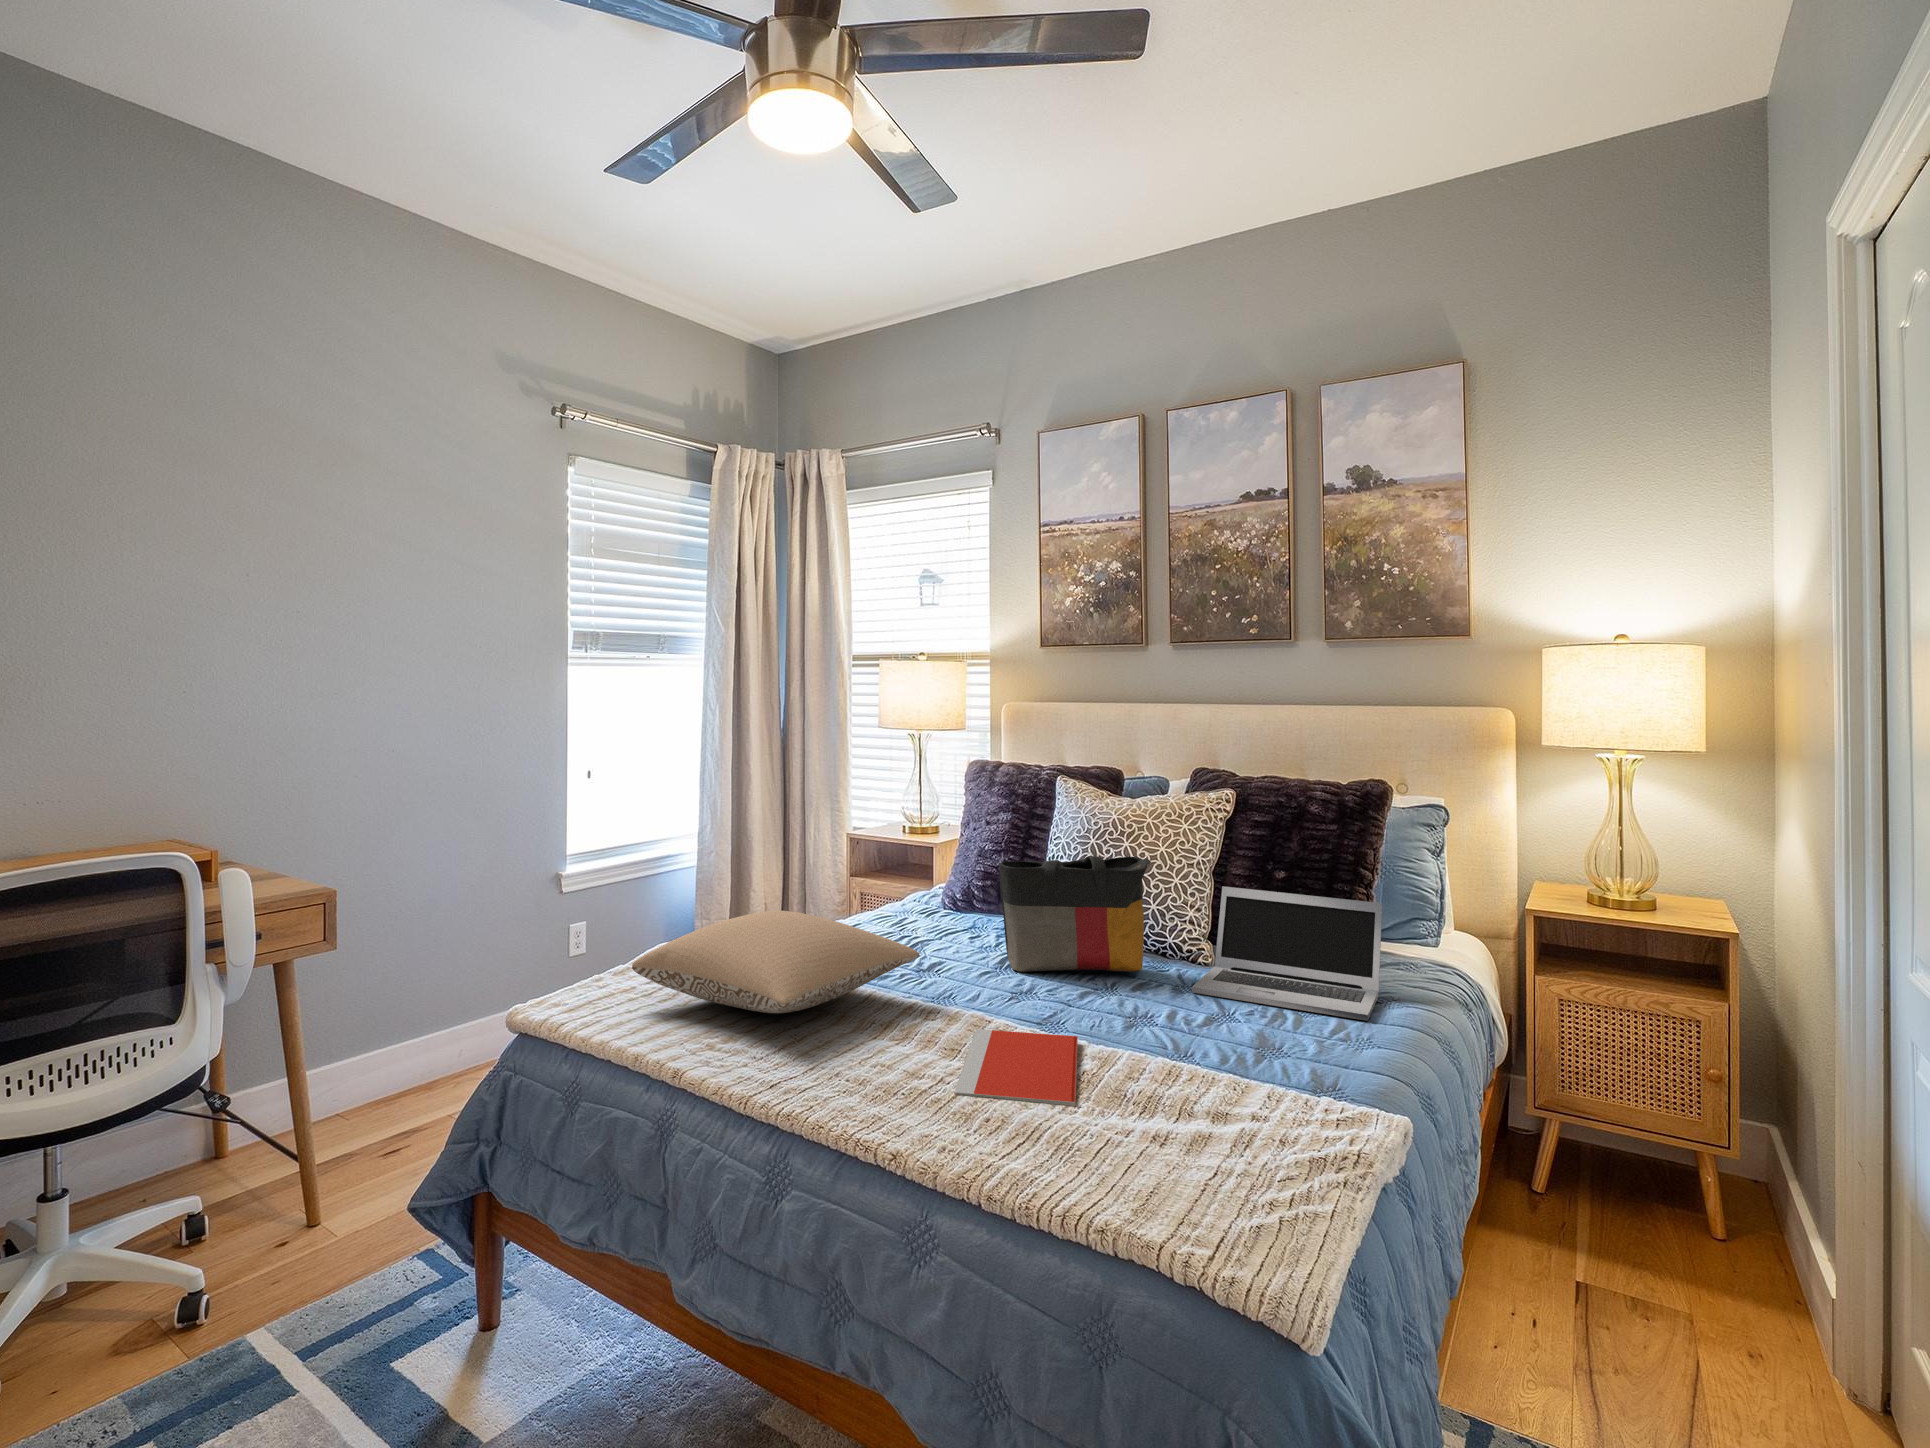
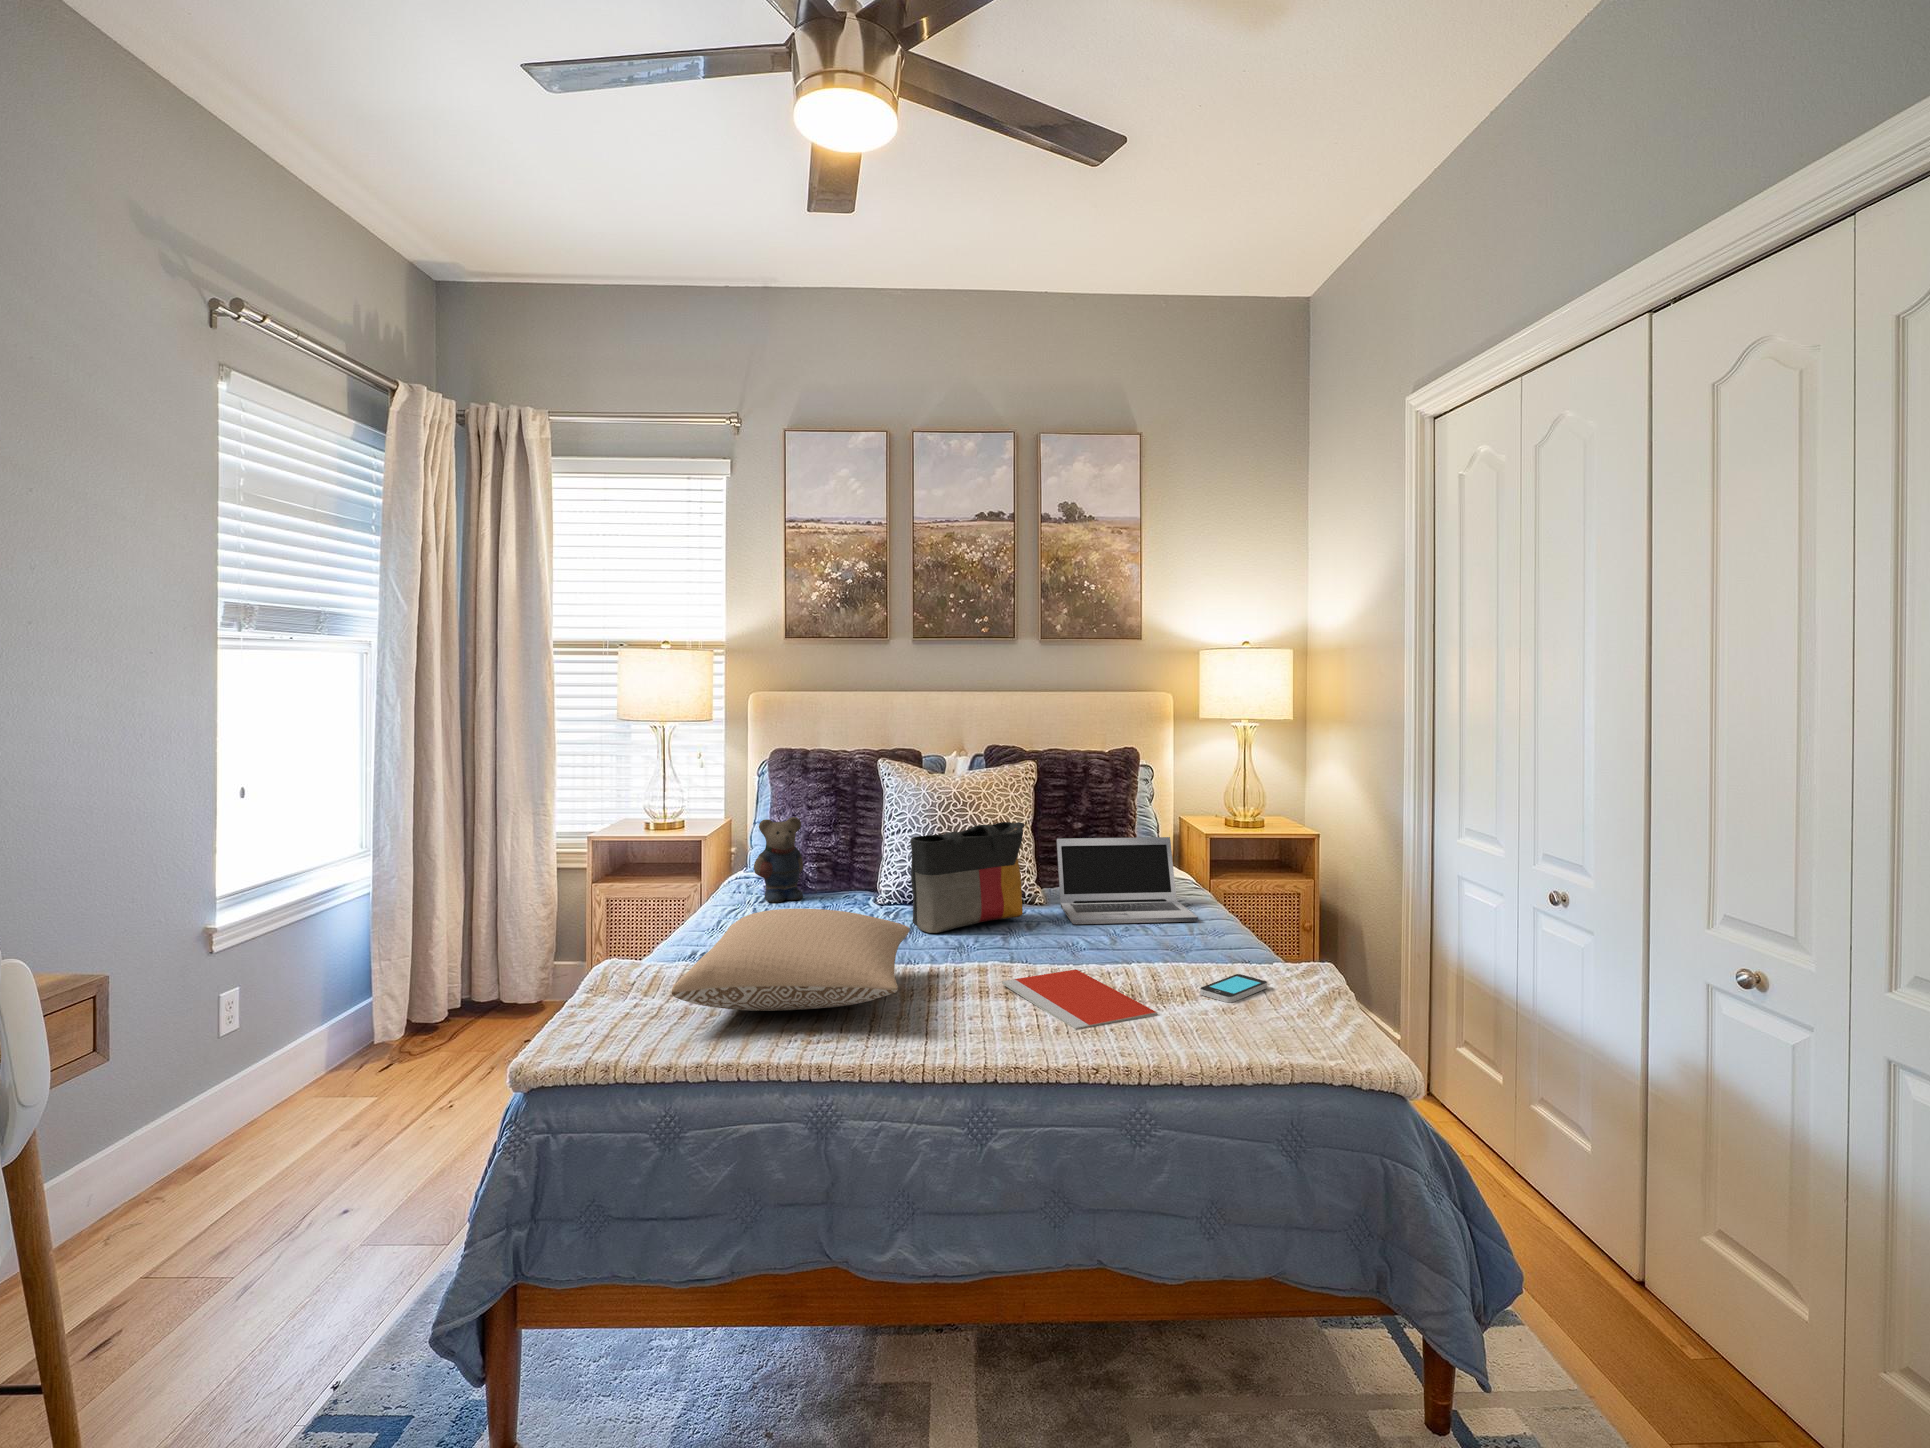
teddy bear: none [920,831,972,918] -> present [754,817,803,903]
smartphone: none [1178,1088,1287,1119] -> present [1200,974,1267,1003]

